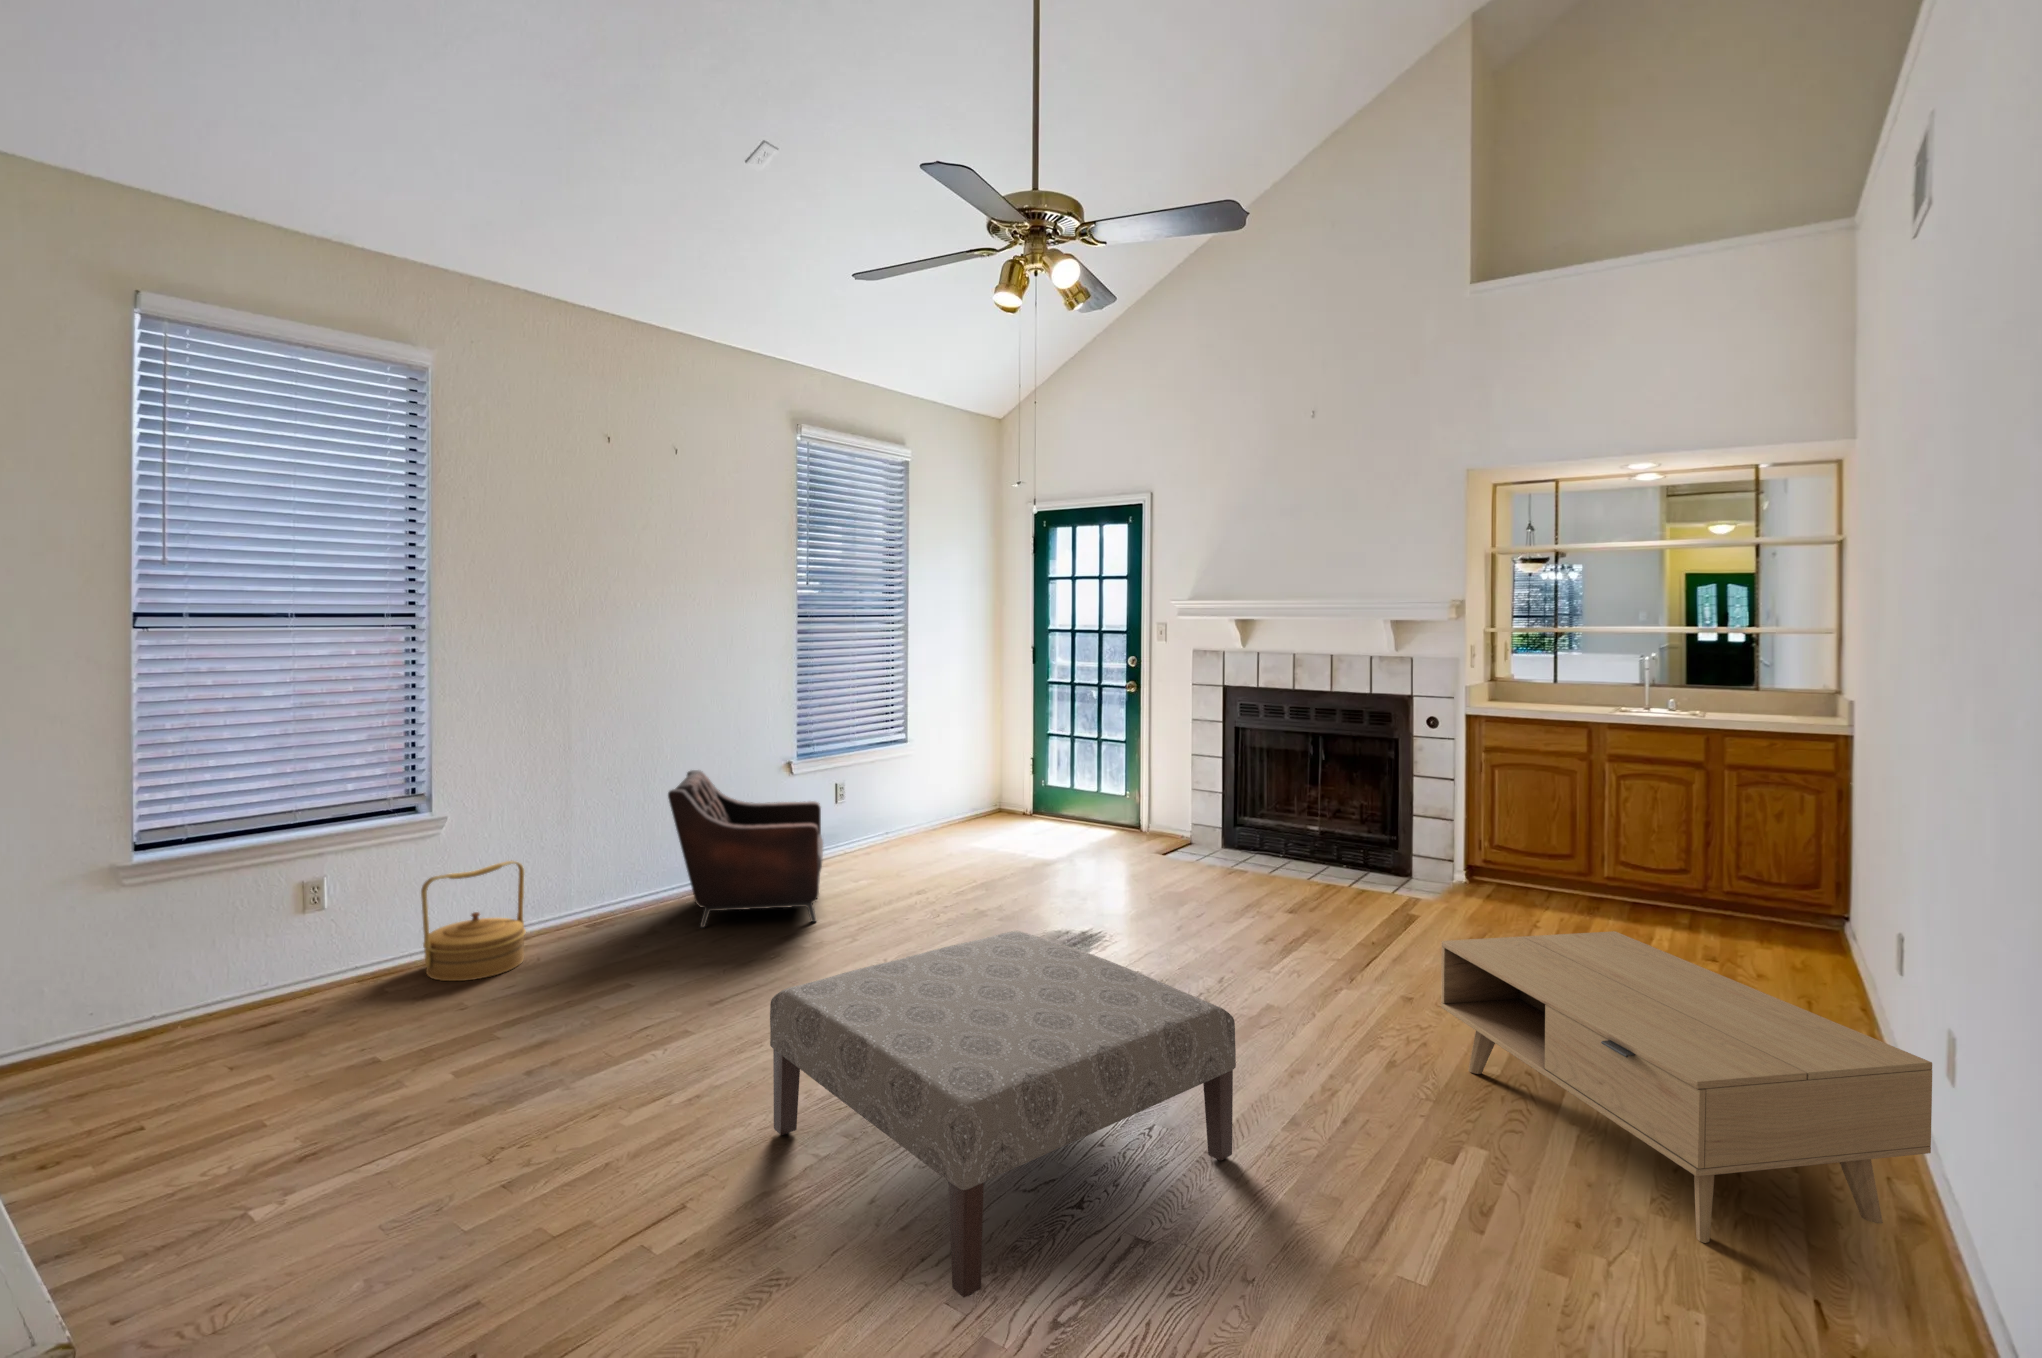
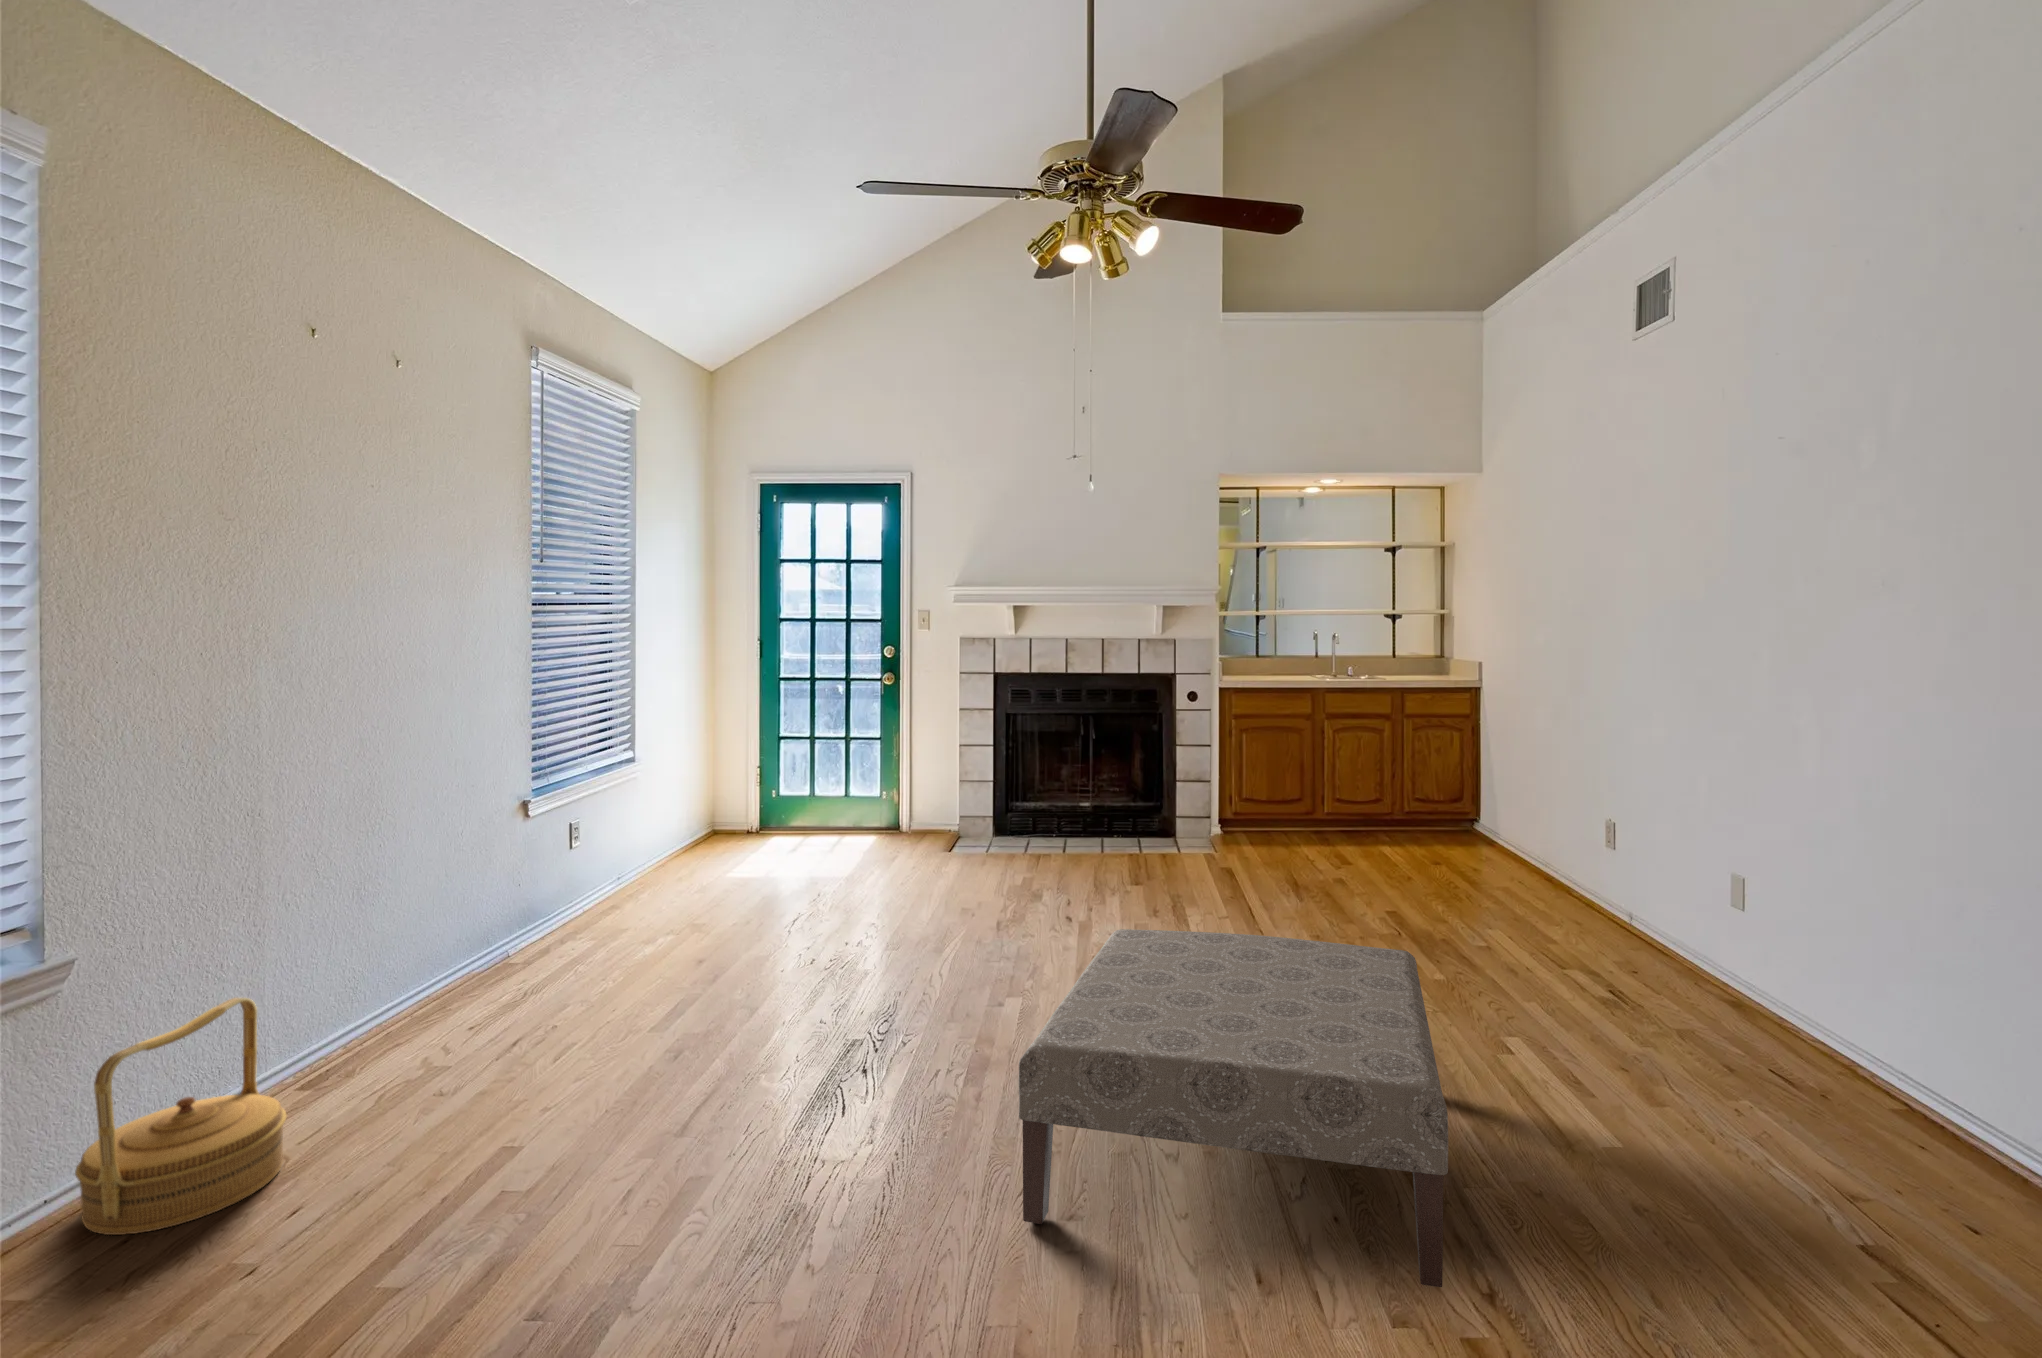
armchair: present [668,770,823,928] -> none [426,819,689,1036]
coffee table: present [1441,931,1932,1243] -> none [1418,840,1759,1039]

